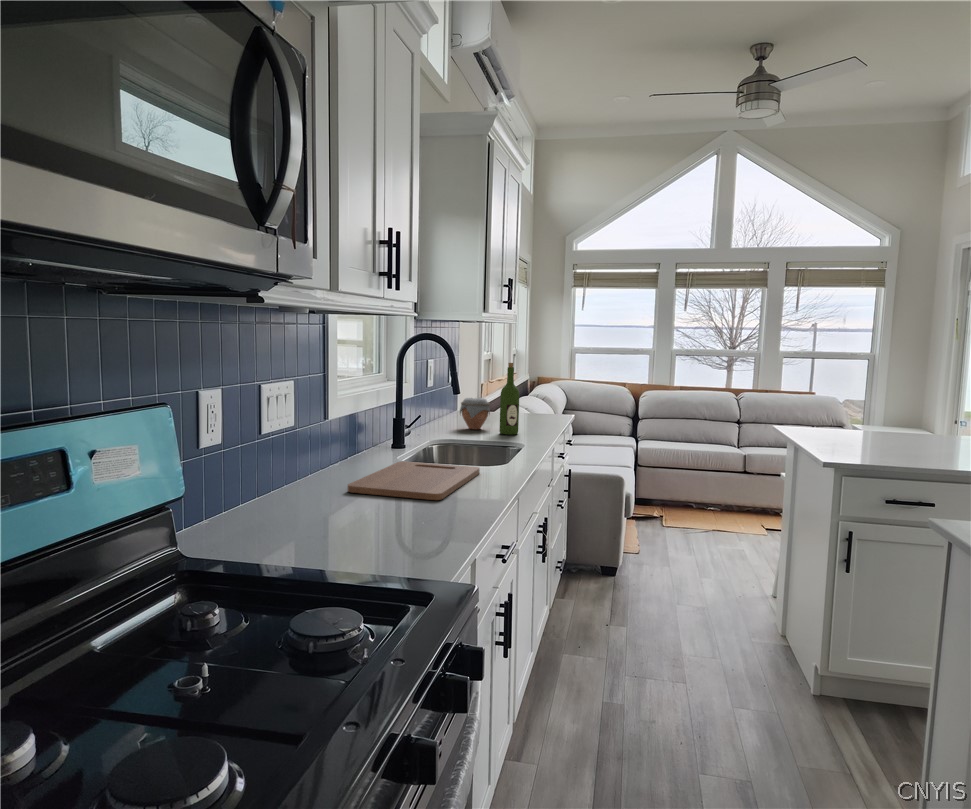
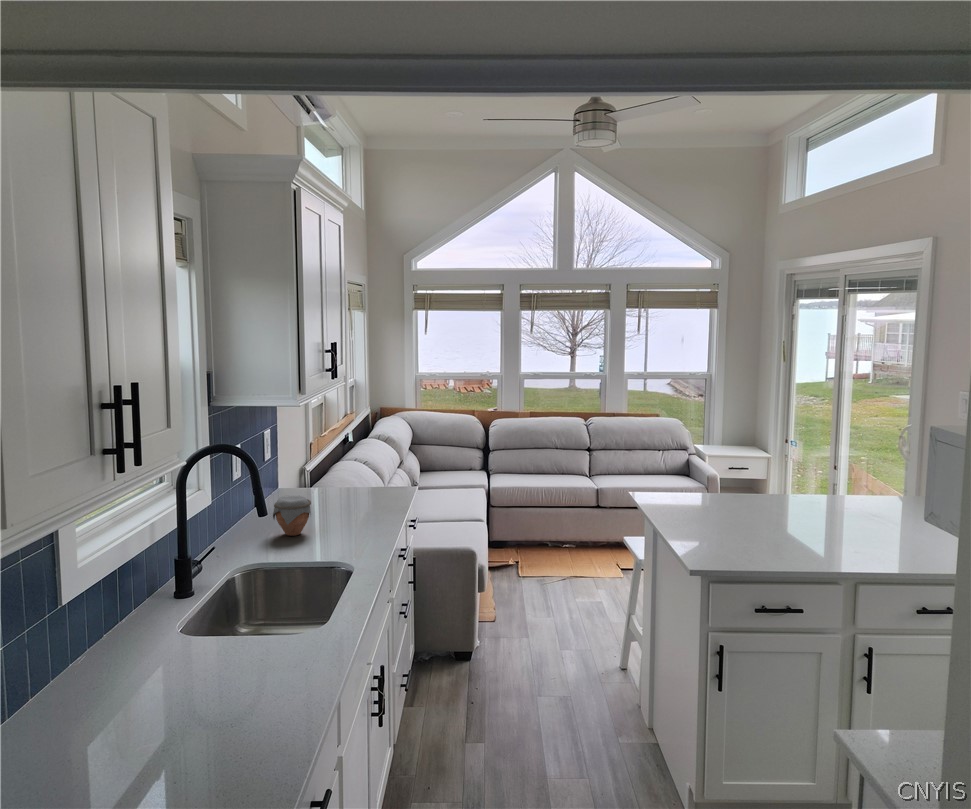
wine bottle: present [500,363,519,435] -> none [322,457,346,544]
cutting board: present [347,461,479,500] -> none [72,645,283,756]

